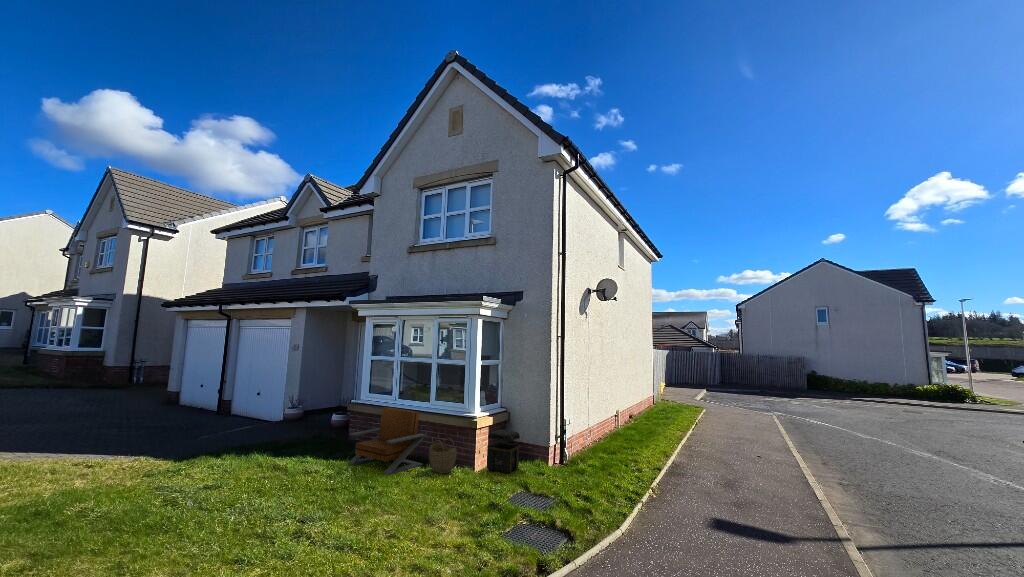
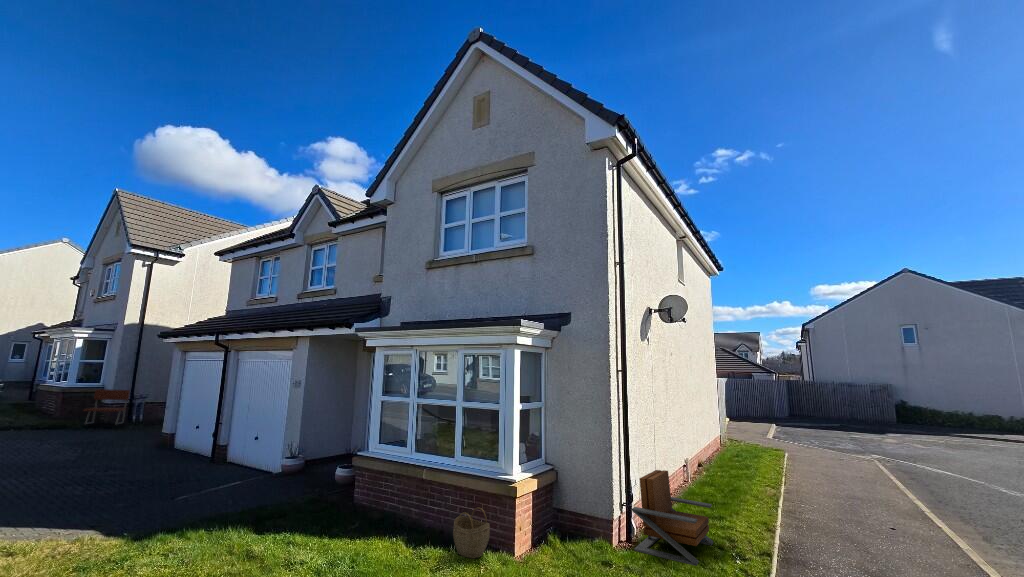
bench: none [88,353,131,385] -> present [83,389,130,424]
lounge chair: present [348,407,426,475] -> present [632,470,713,566]
toolbox: present [487,430,520,473] -> none [530,496,573,559]

